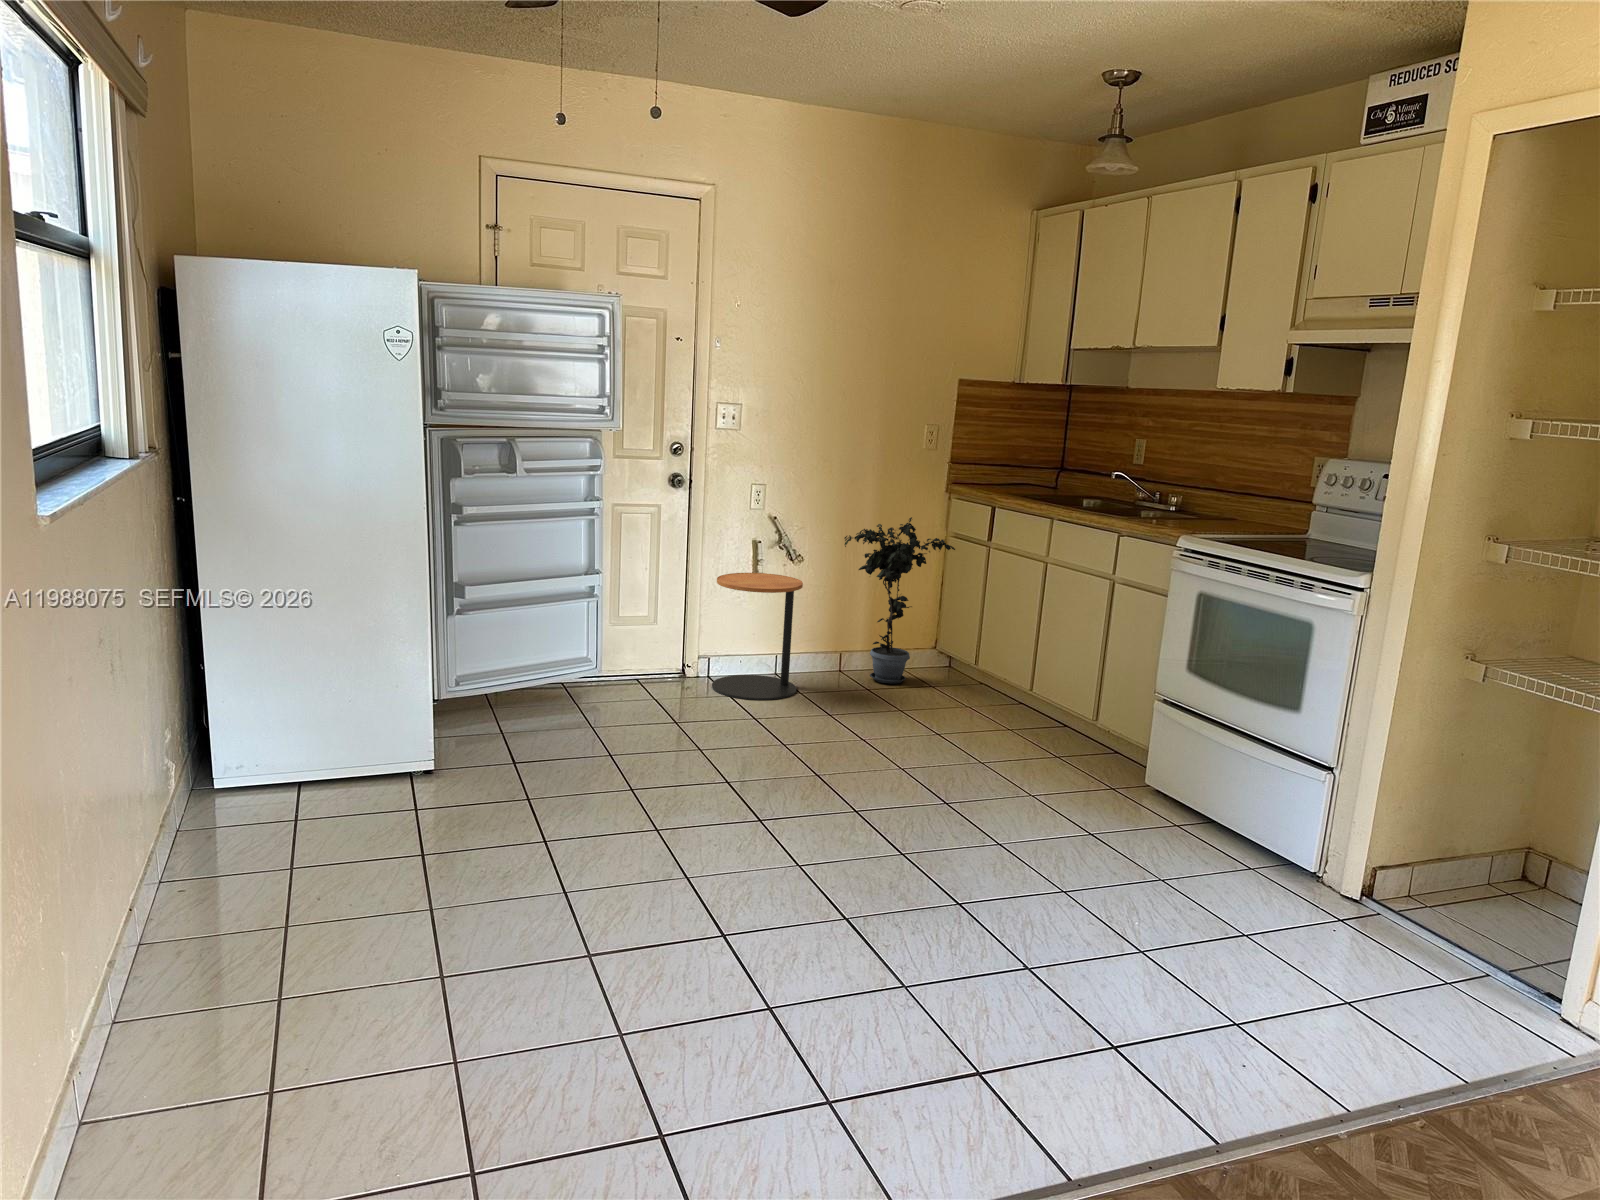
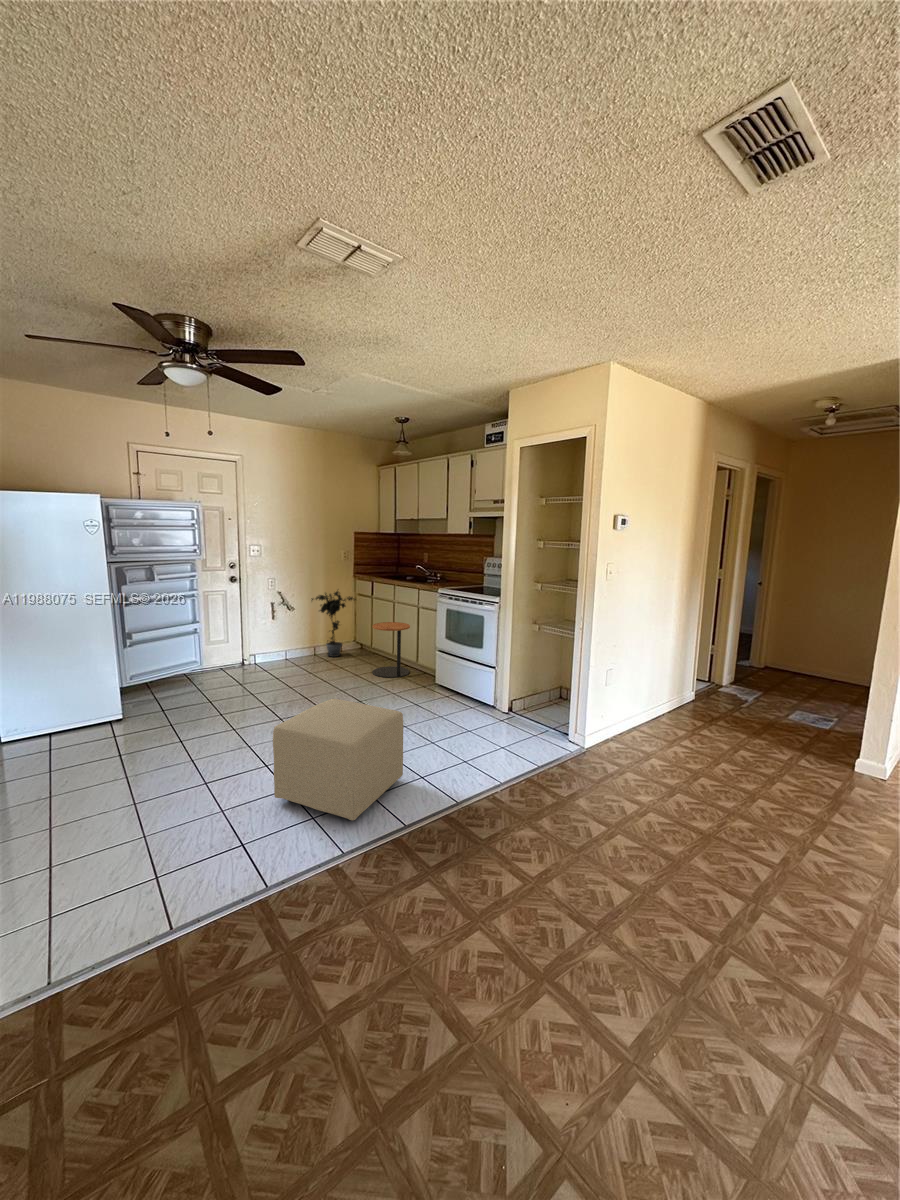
side table: present [712,573,803,700] -> present [372,622,410,678]
ottoman: none [744,801,1080,1131] -> present [273,699,403,820]

